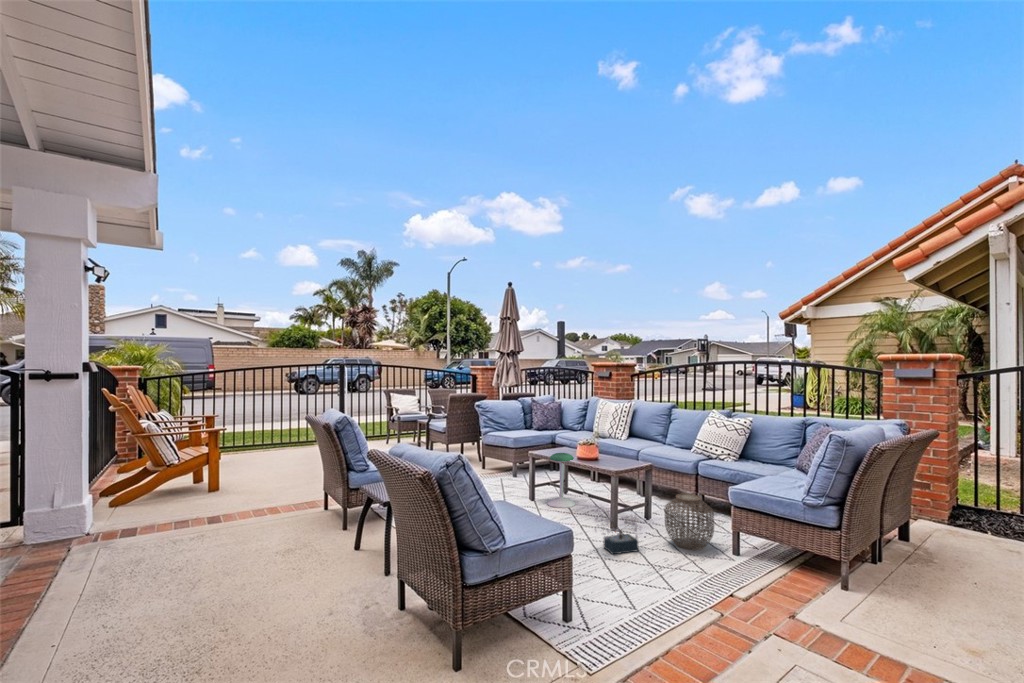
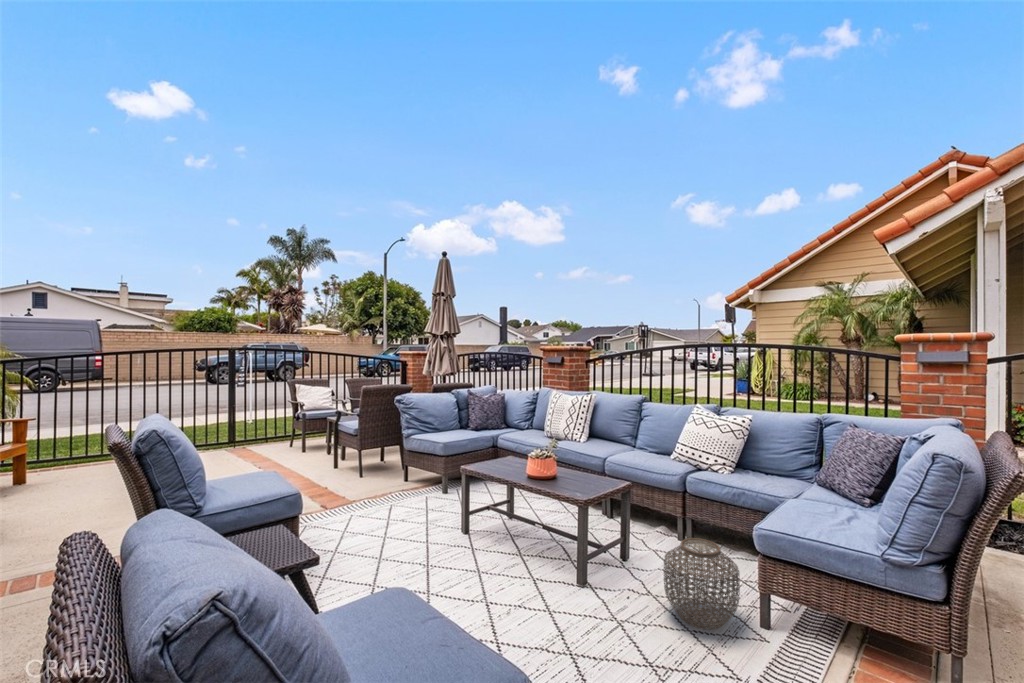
stool: present [547,453,576,508] -> none [487,467,525,545]
decorative plant: present [595,510,641,554] -> none [561,571,633,650]

